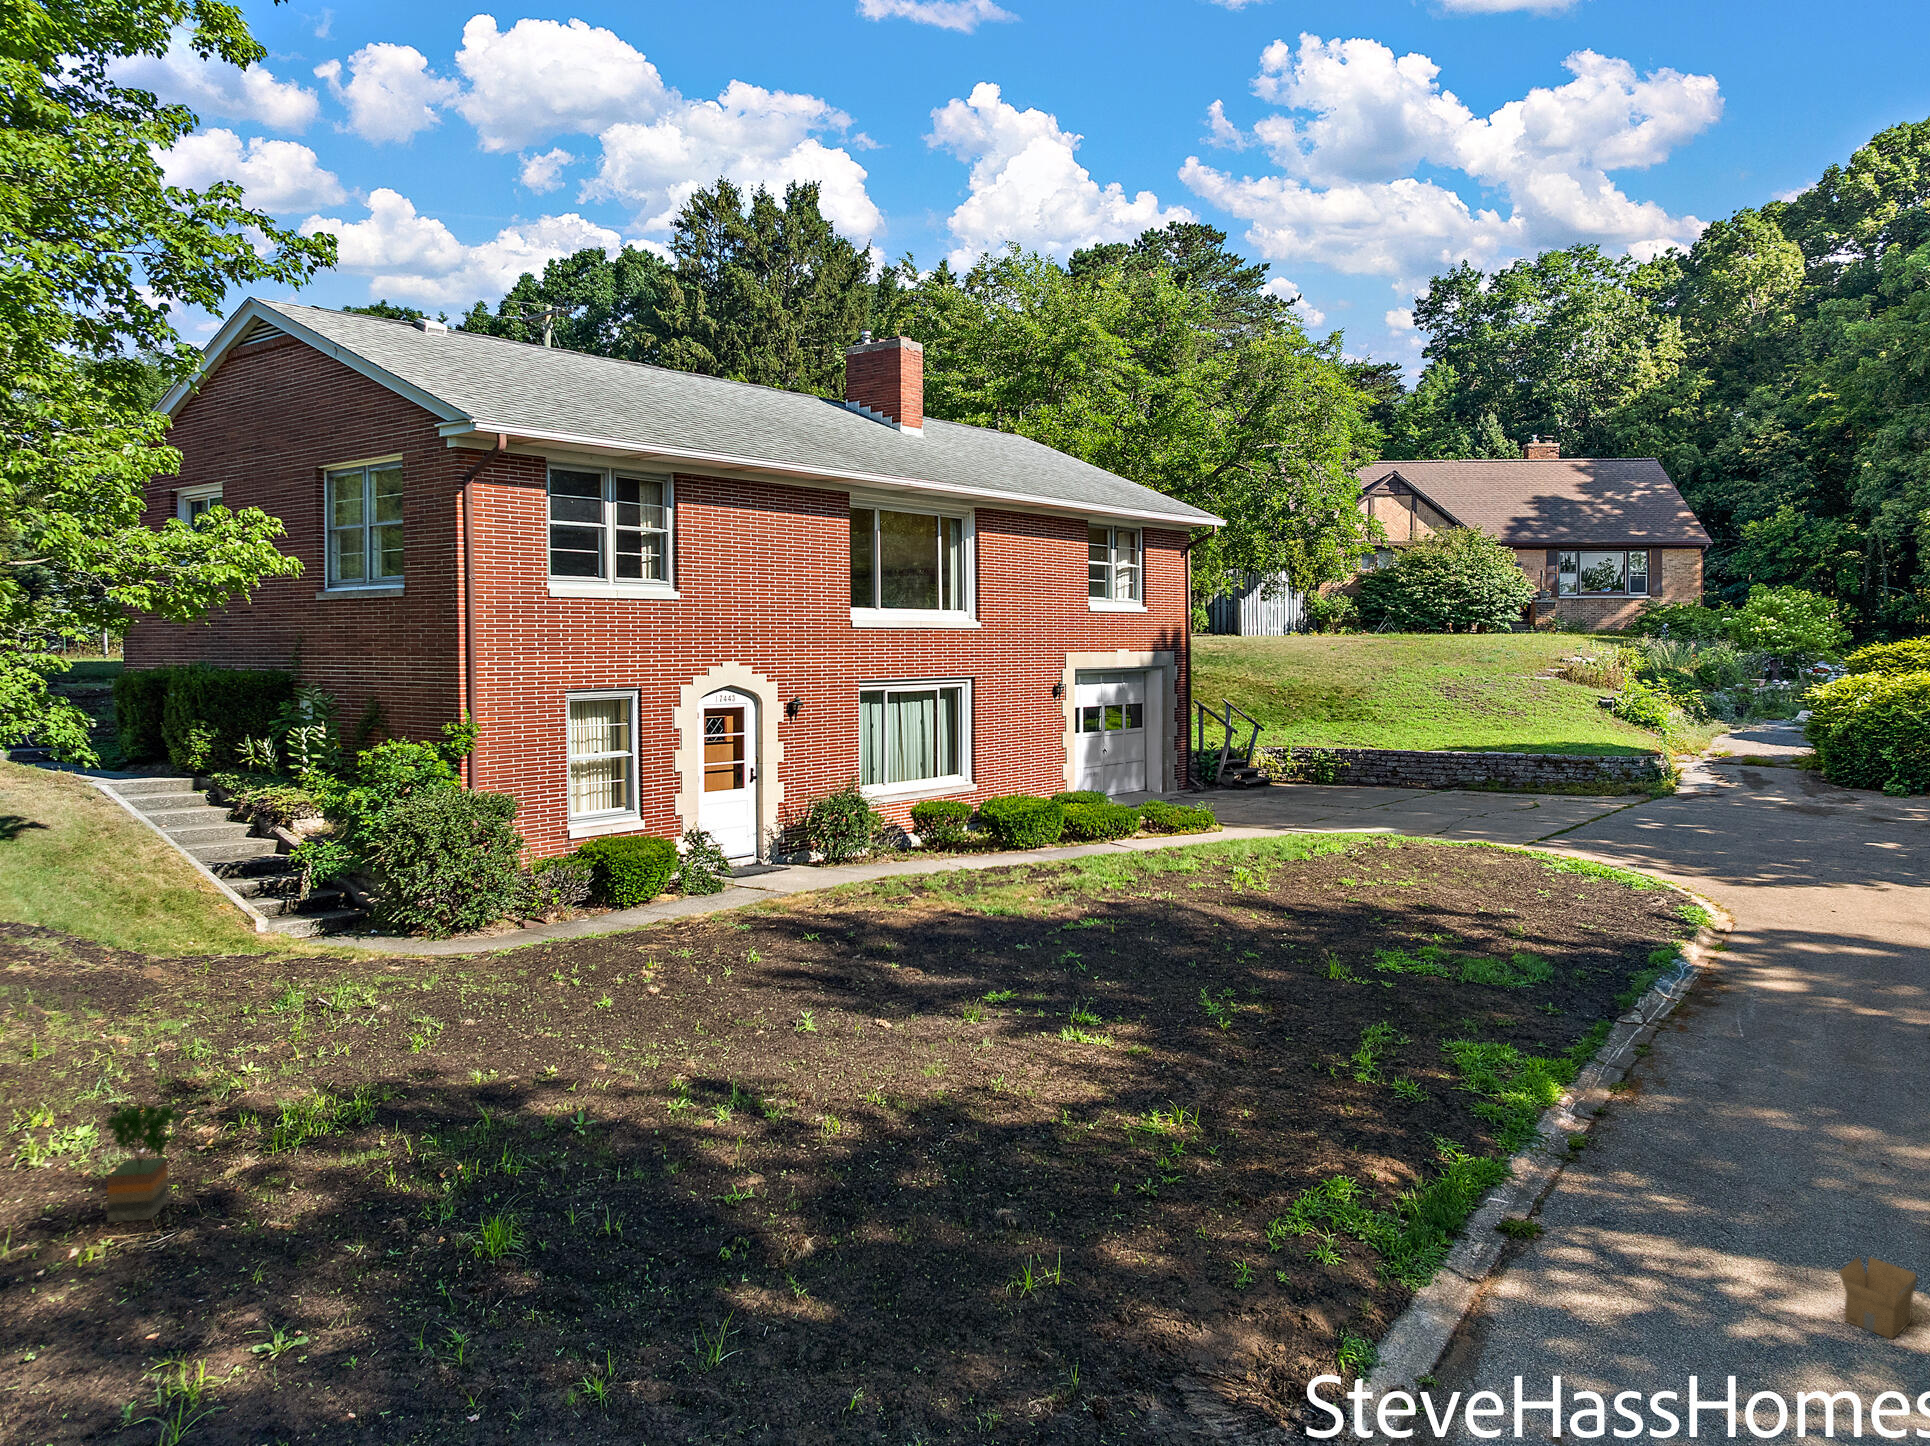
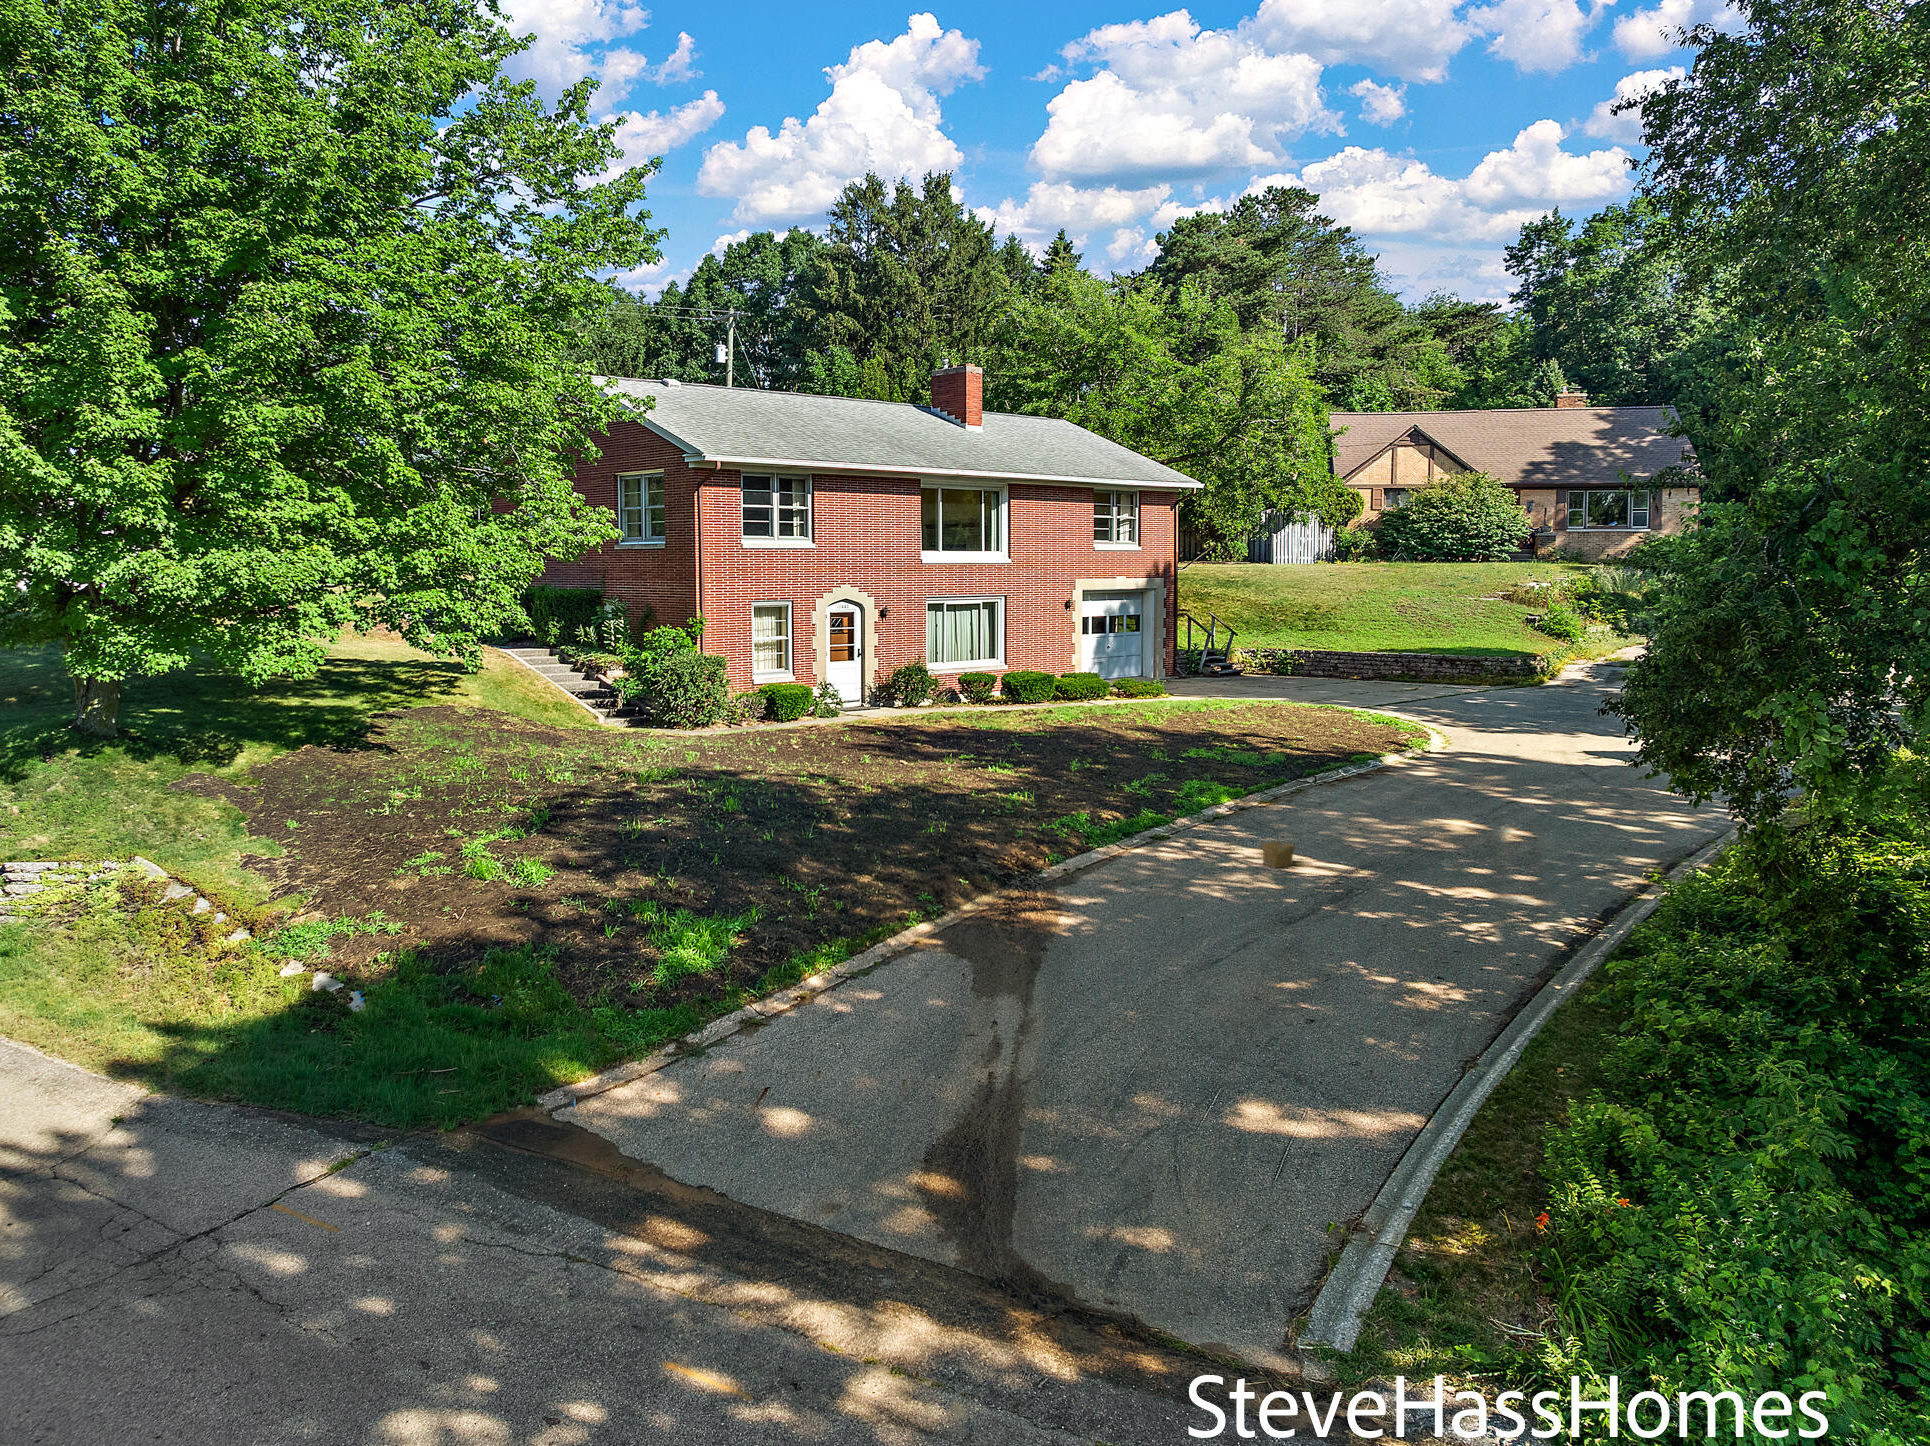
potted tree: present [104,1106,183,1222] -> none [592,749,618,790]

